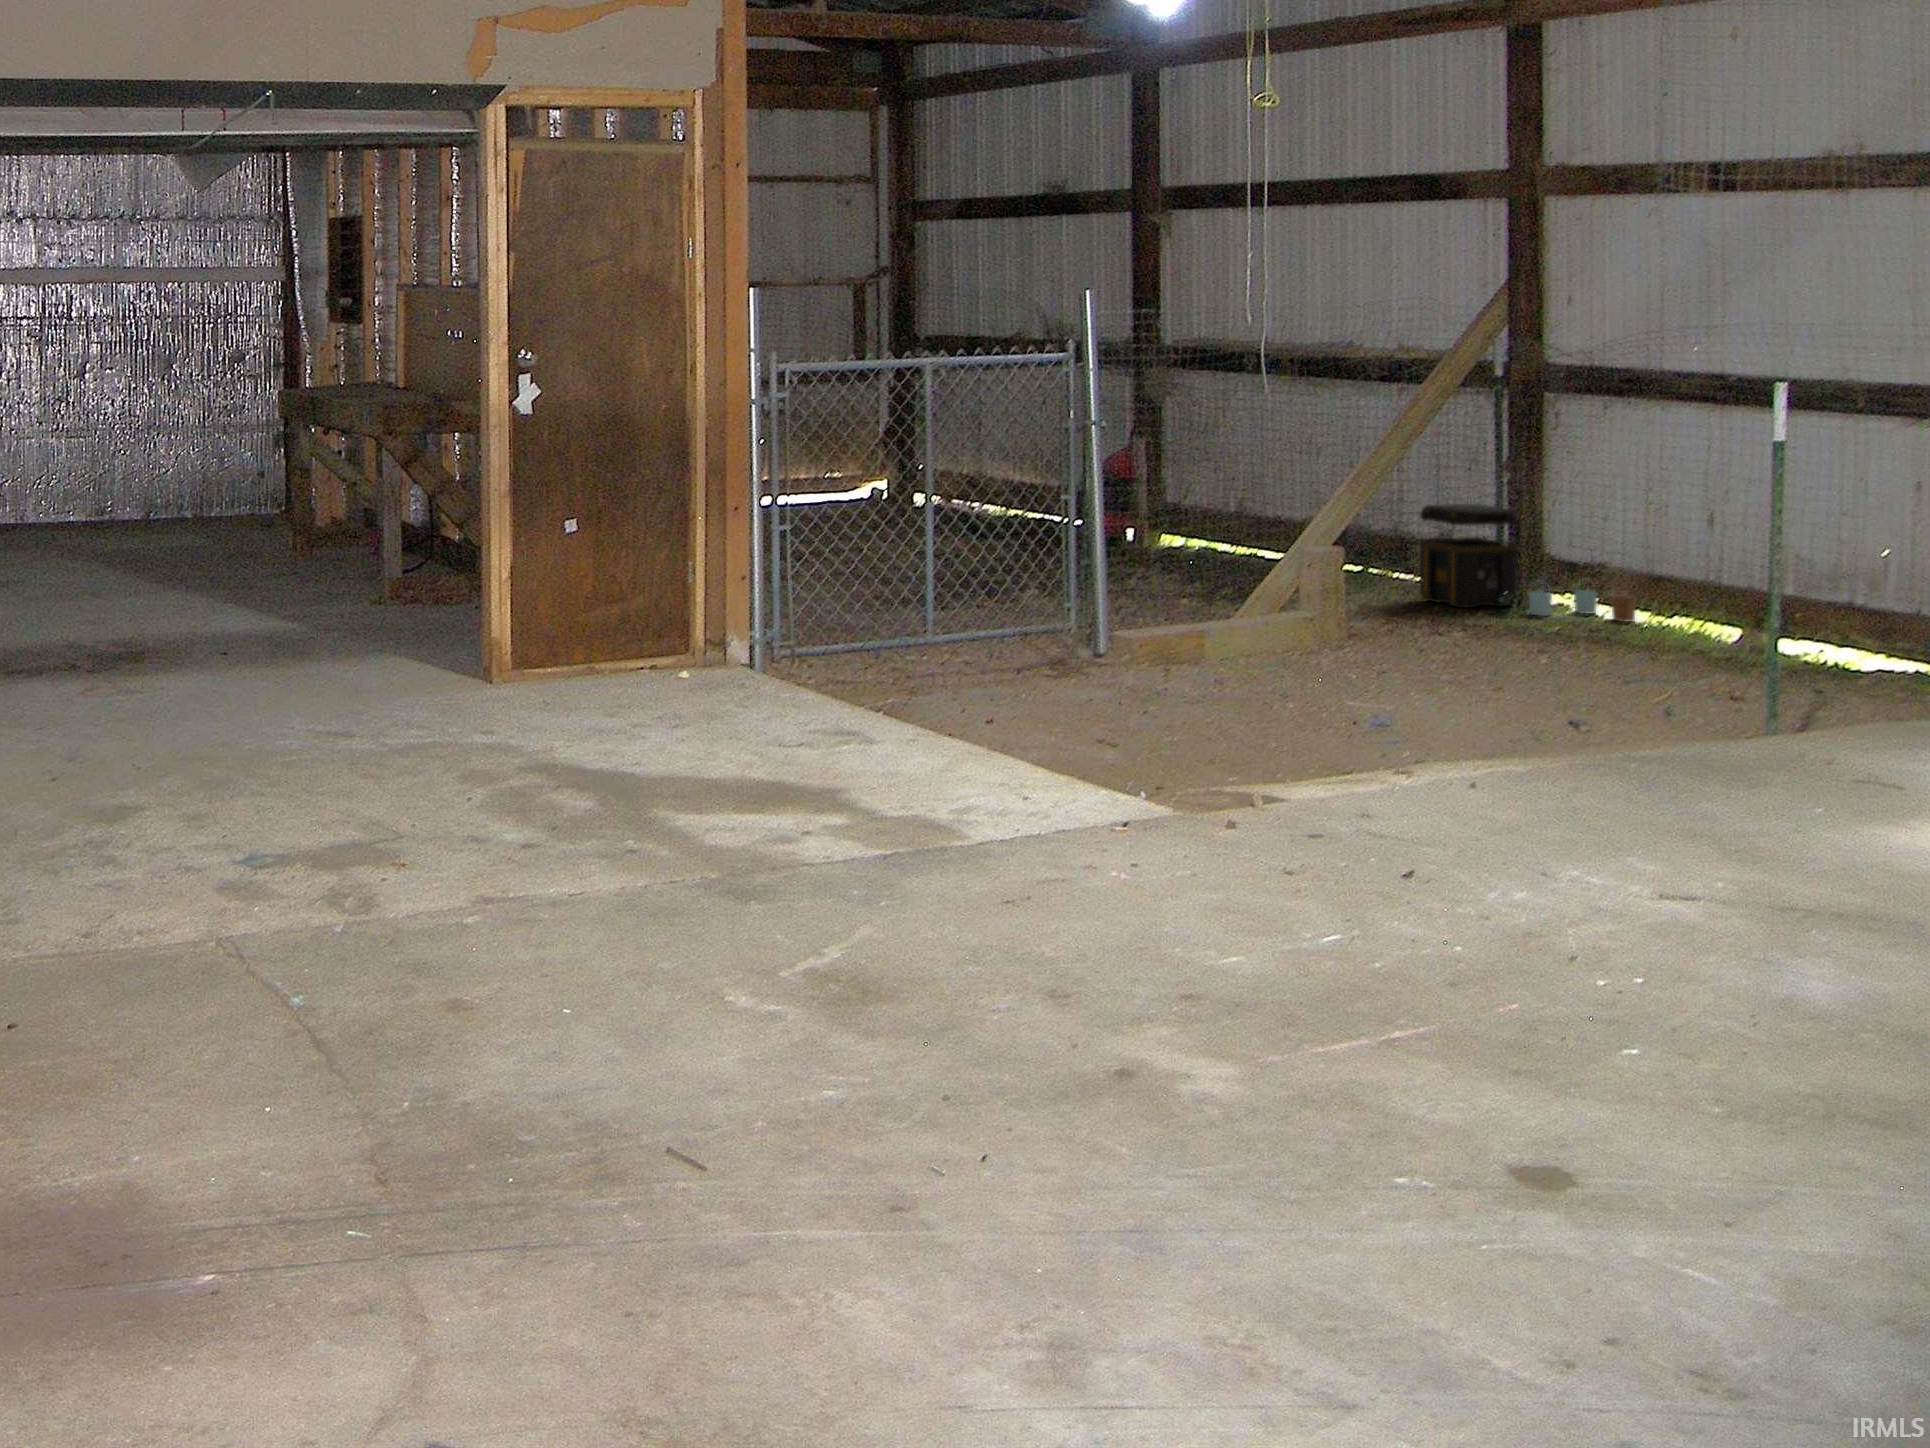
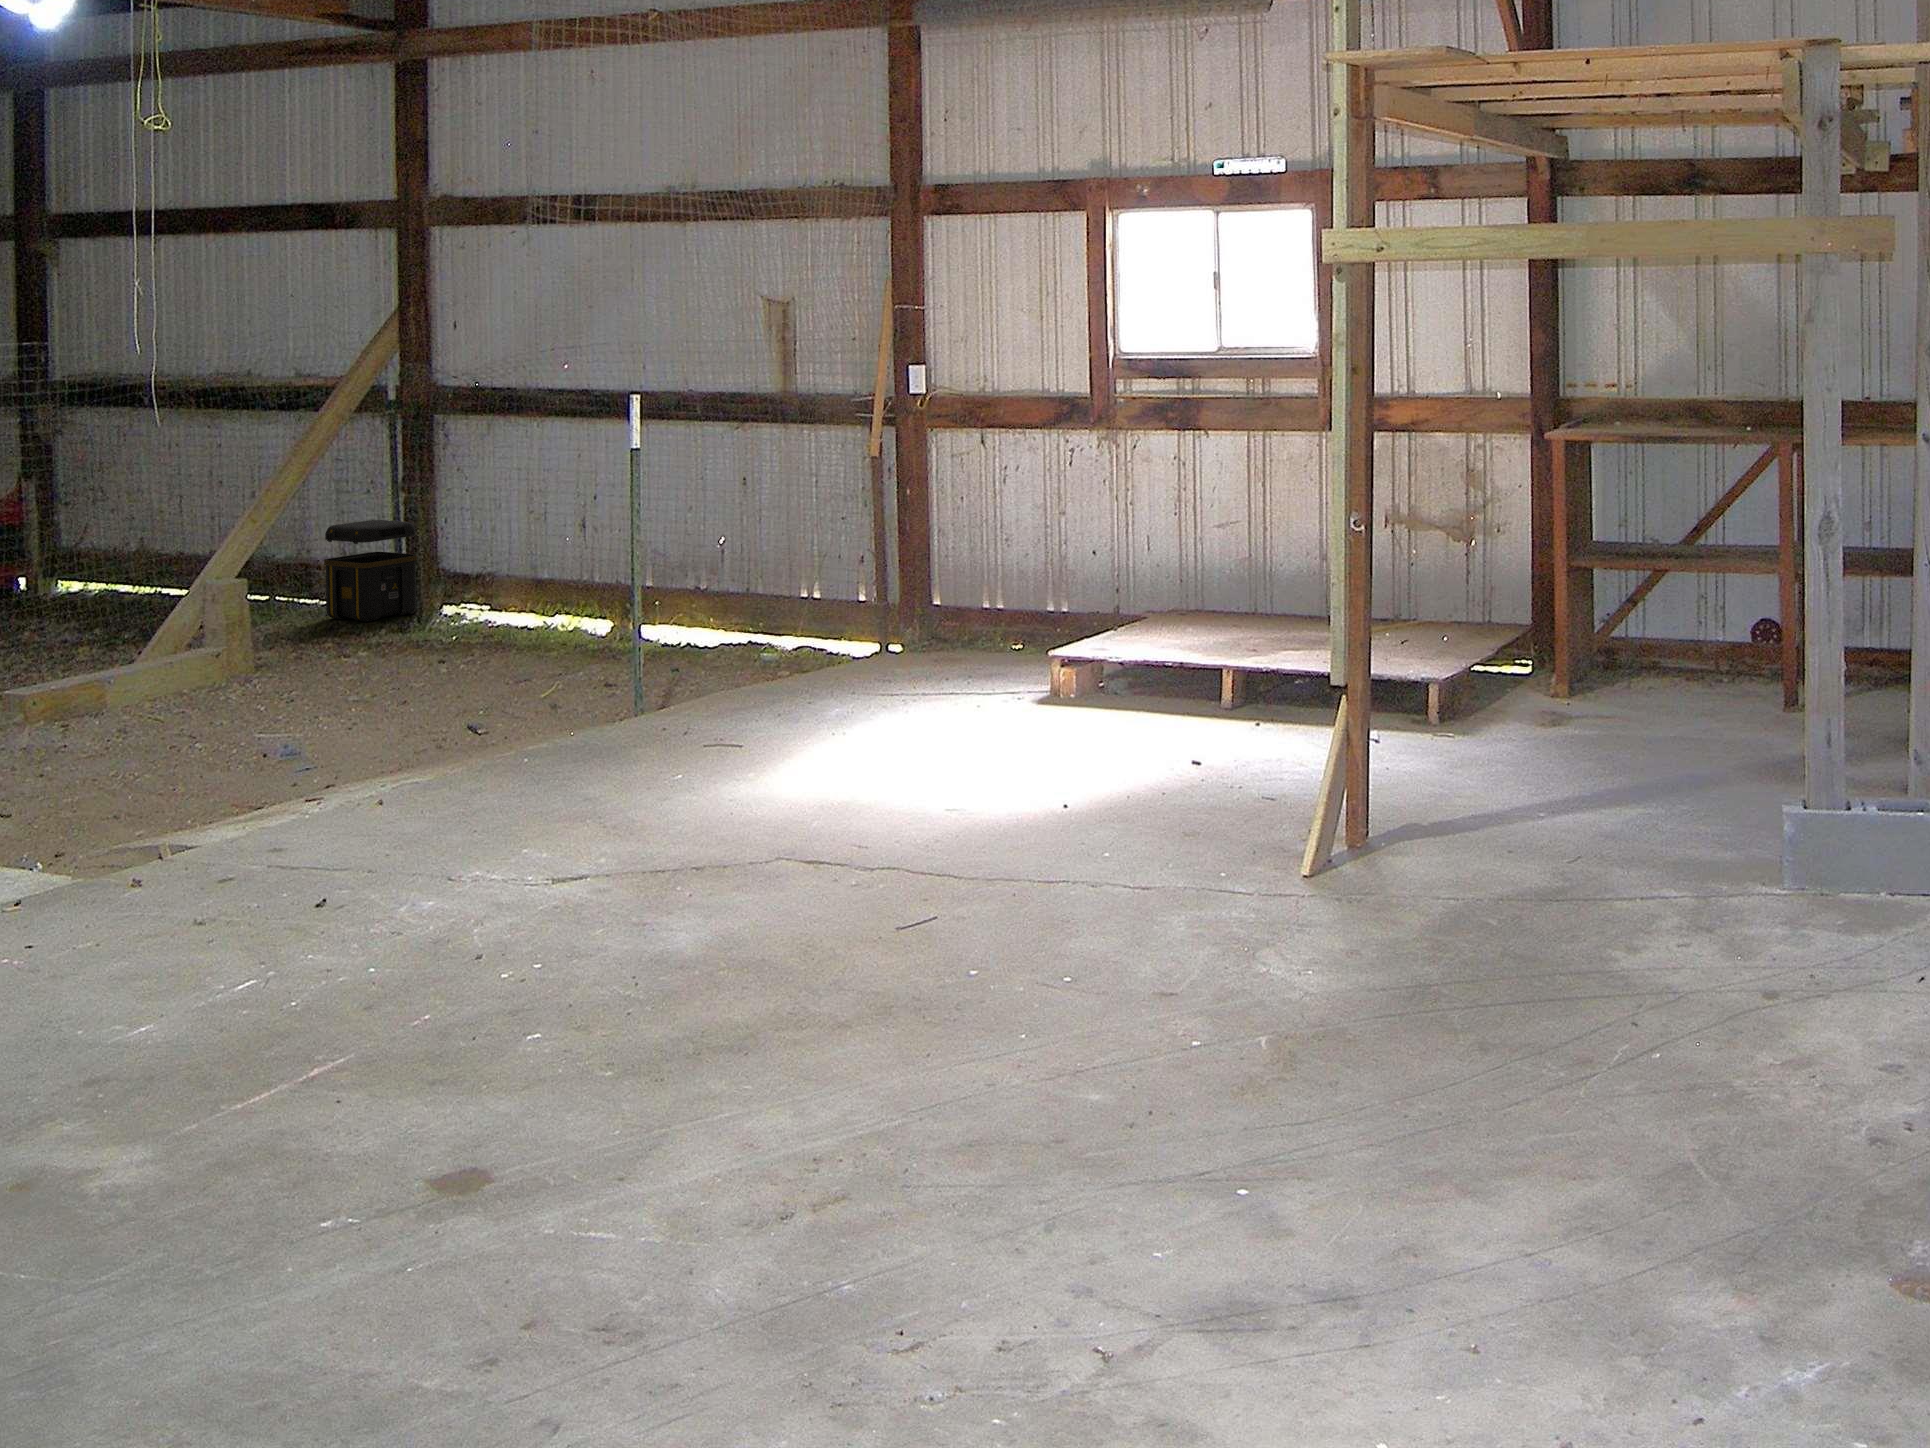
bucket: present [1528,587,1636,622] -> none [426,580,520,620]

